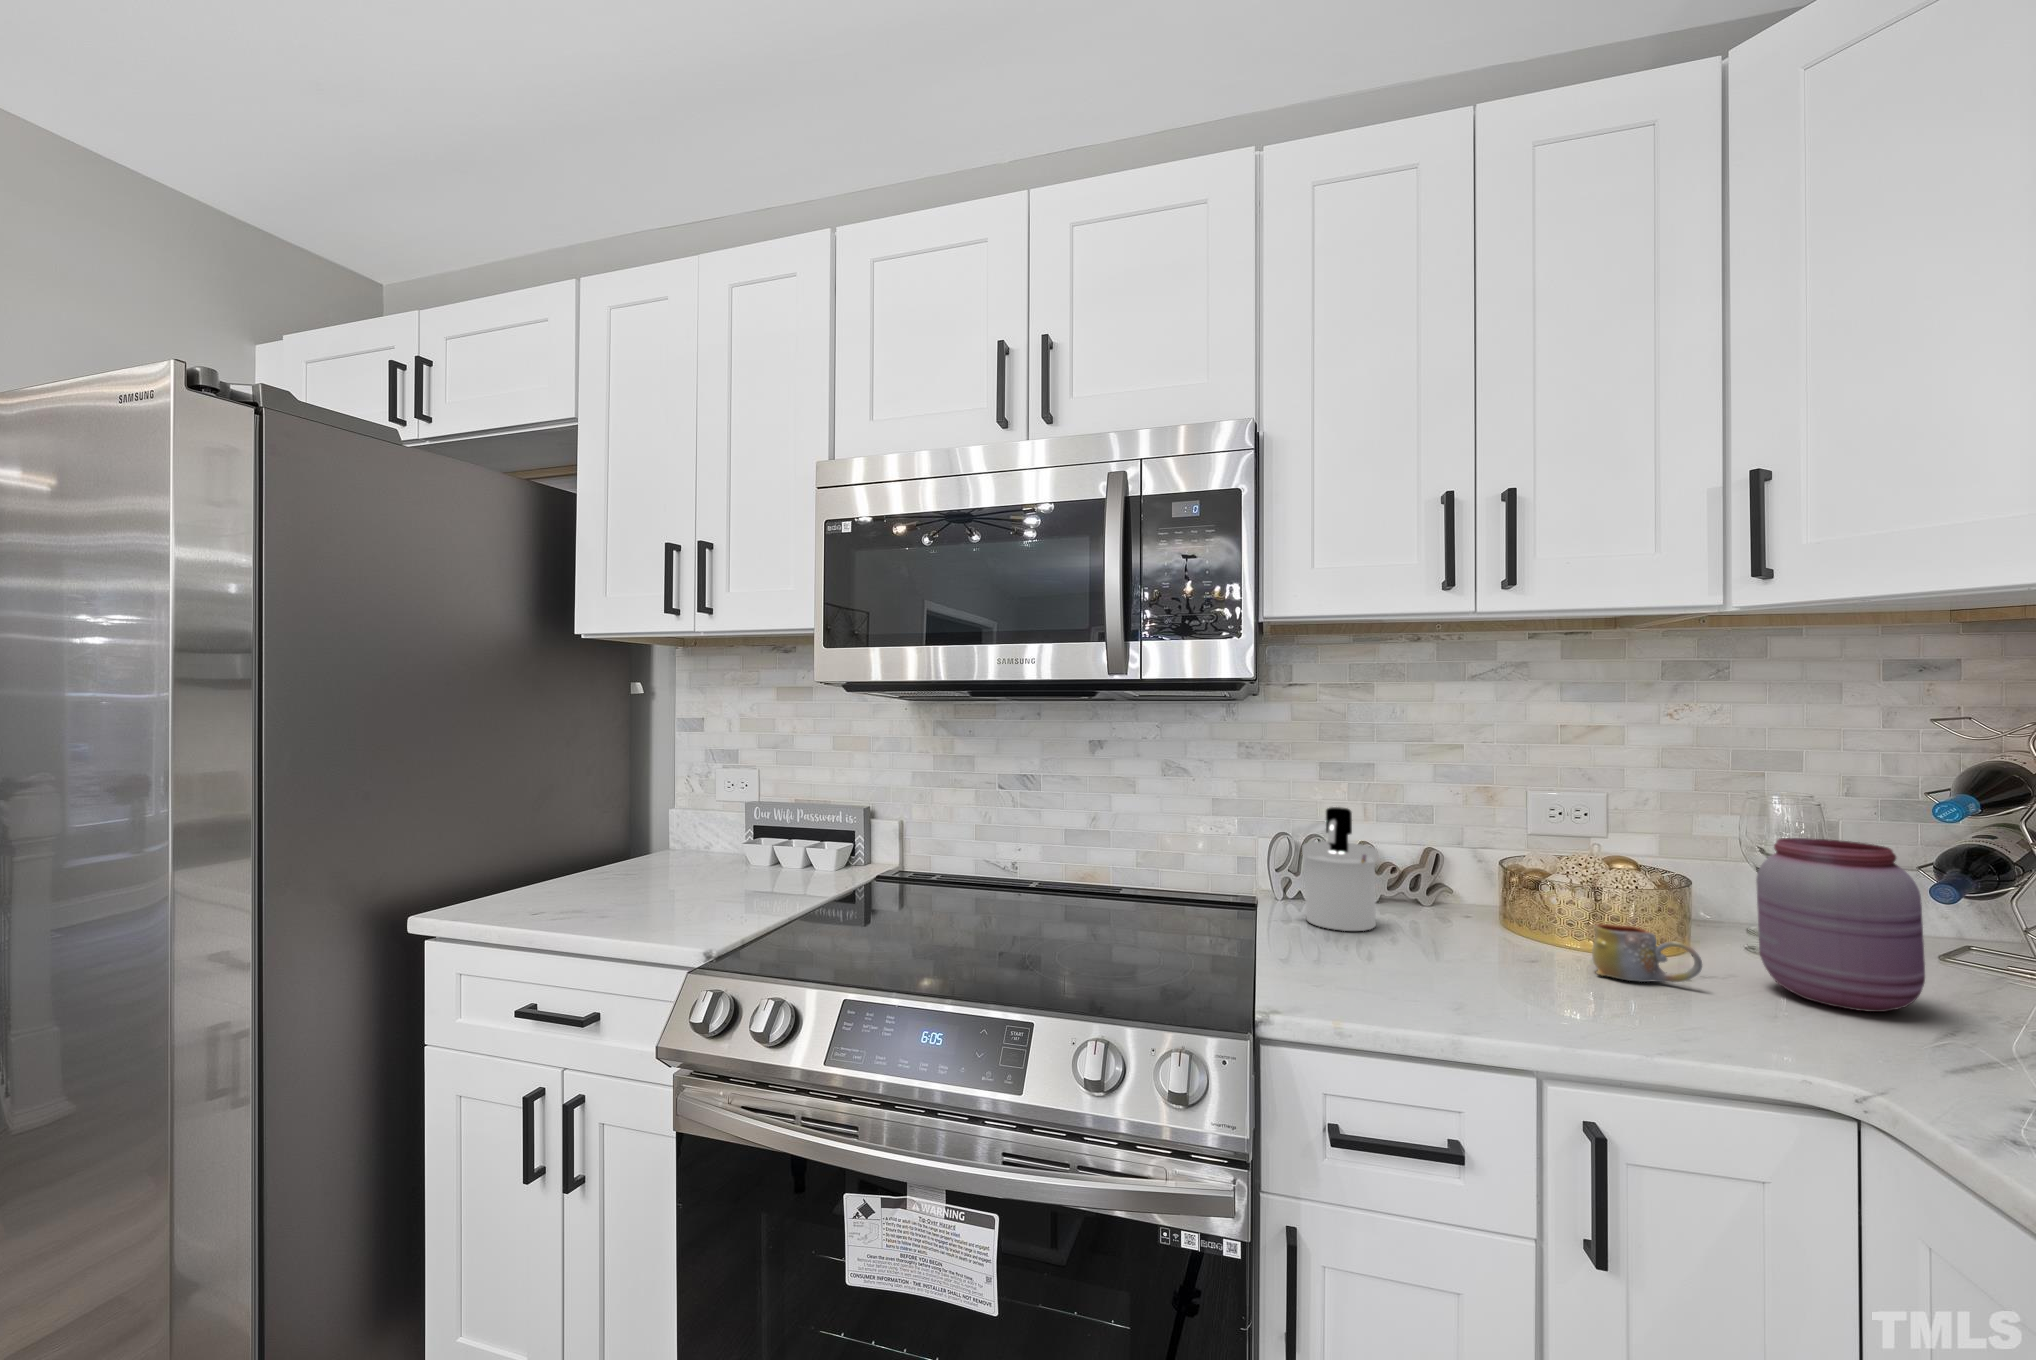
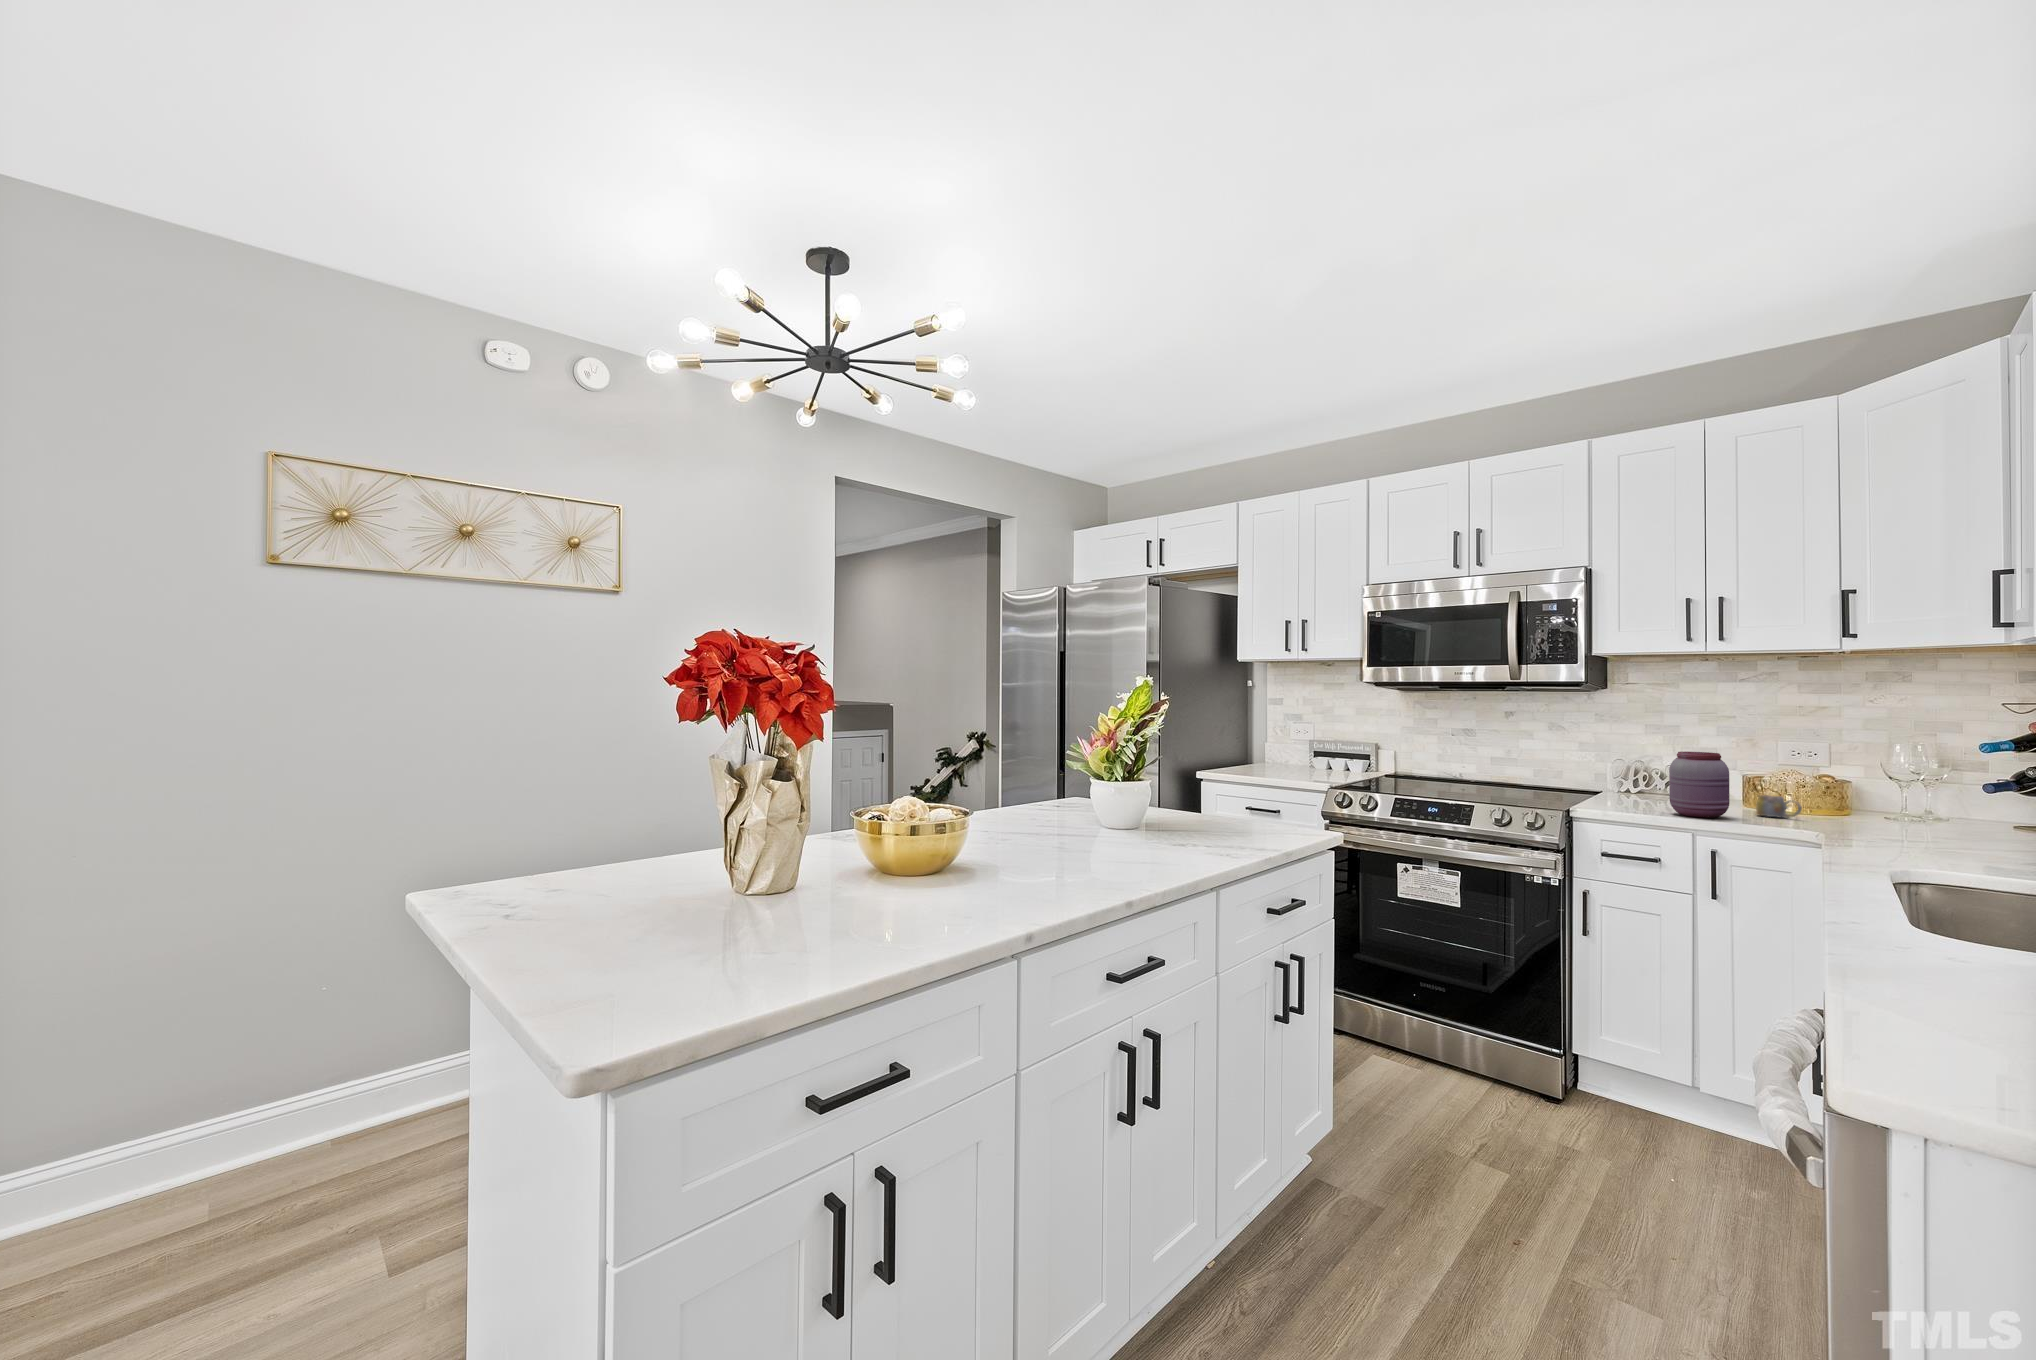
soap dispenser: present [1302,807,1378,931] -> none [1622,745,1664,802]
jar: present [1756,838,1925,1012] -> present [1669,752,1729,818]

